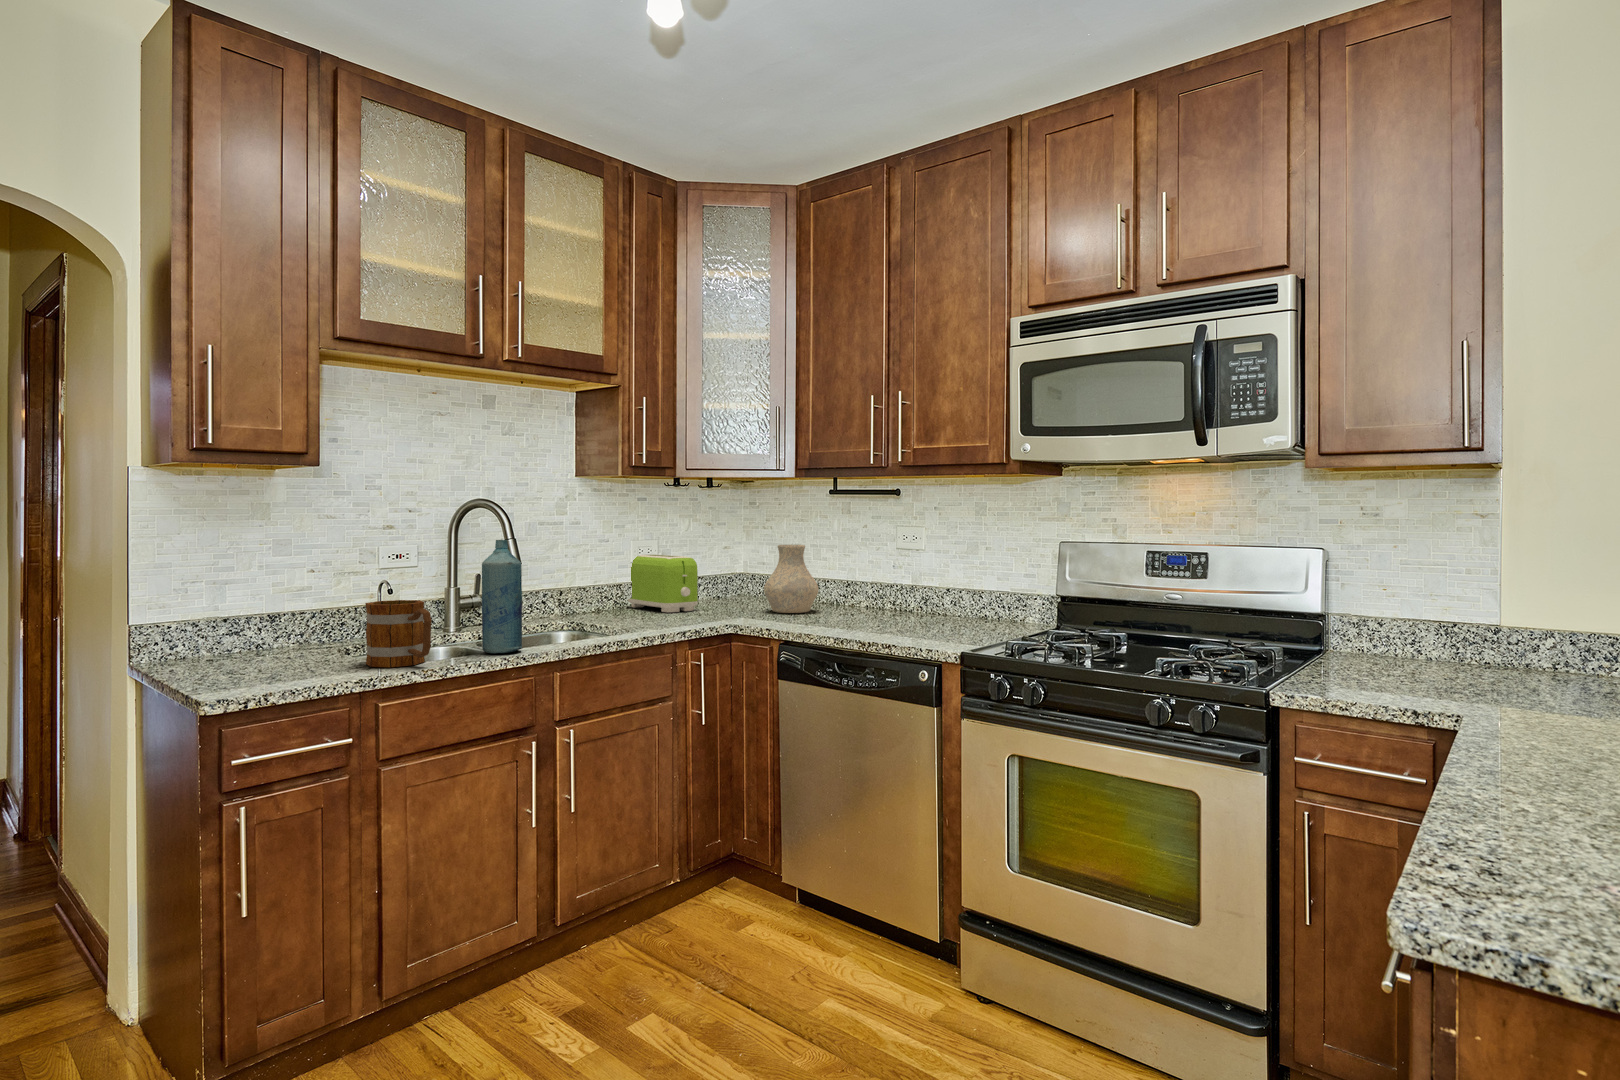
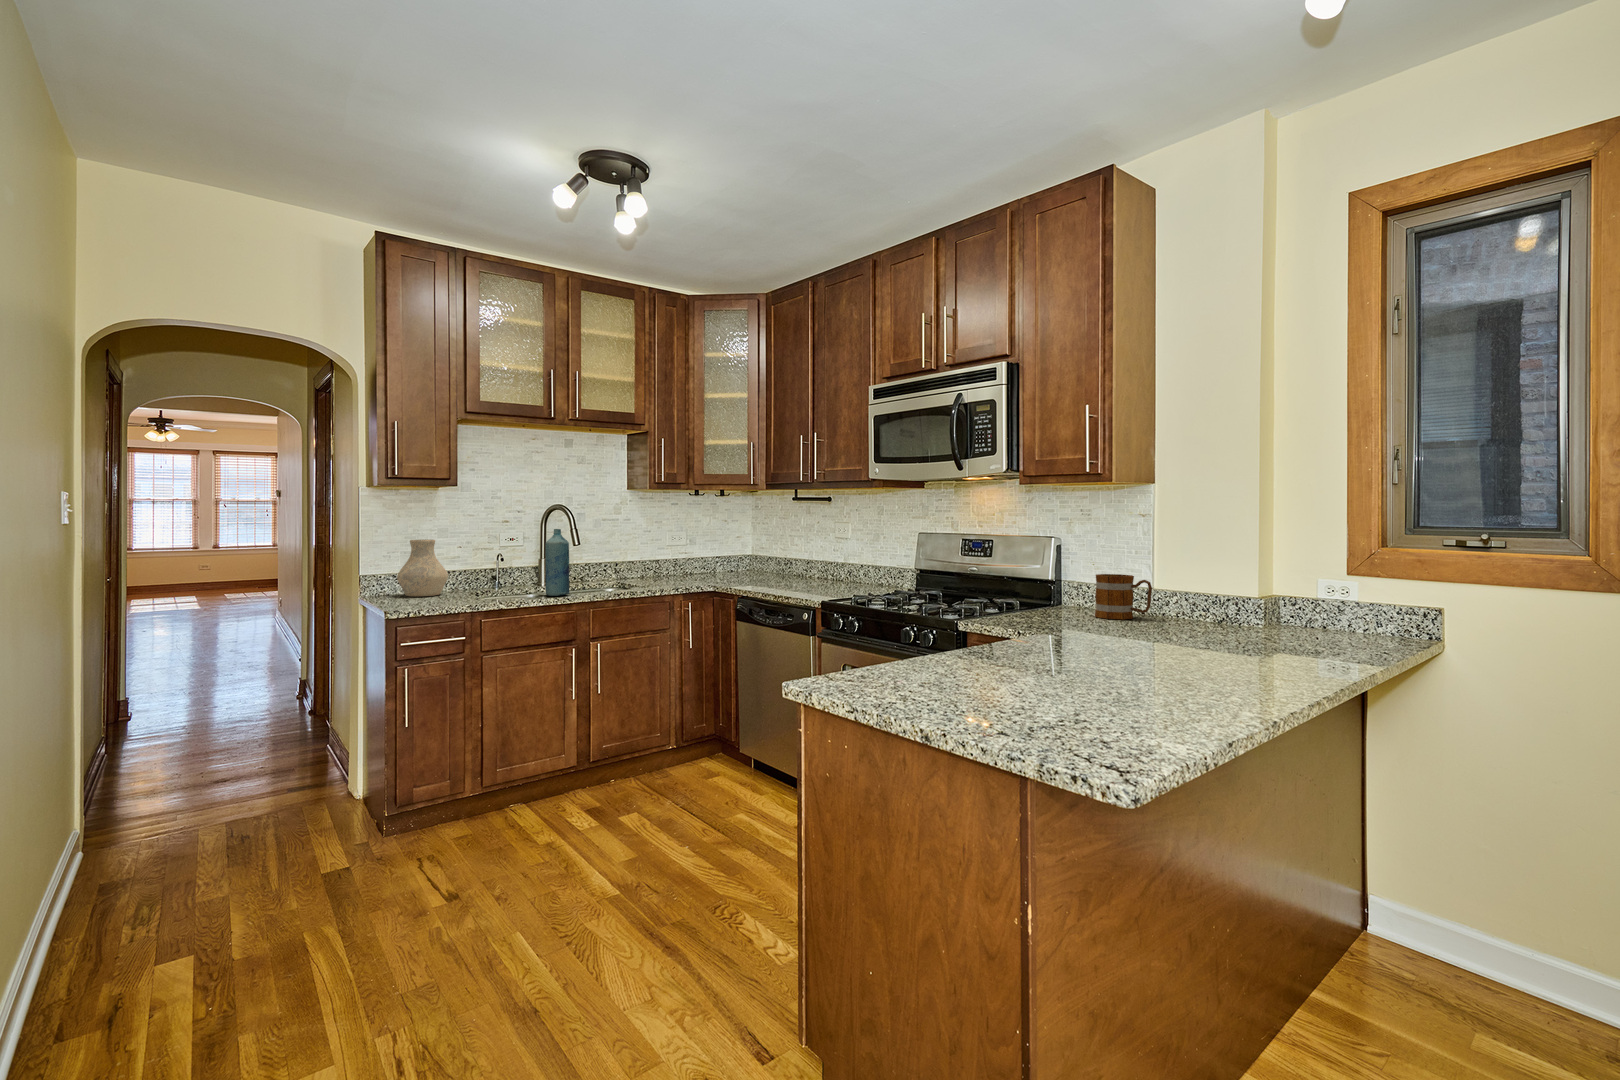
vase: present [764,545,818,613] -> present [397,539,448,597]
toaster: present [628,554,698,612] -> none [665,541,707,579]
mug: present [365,600,432,667] -> present [1095,574,1152,619]

